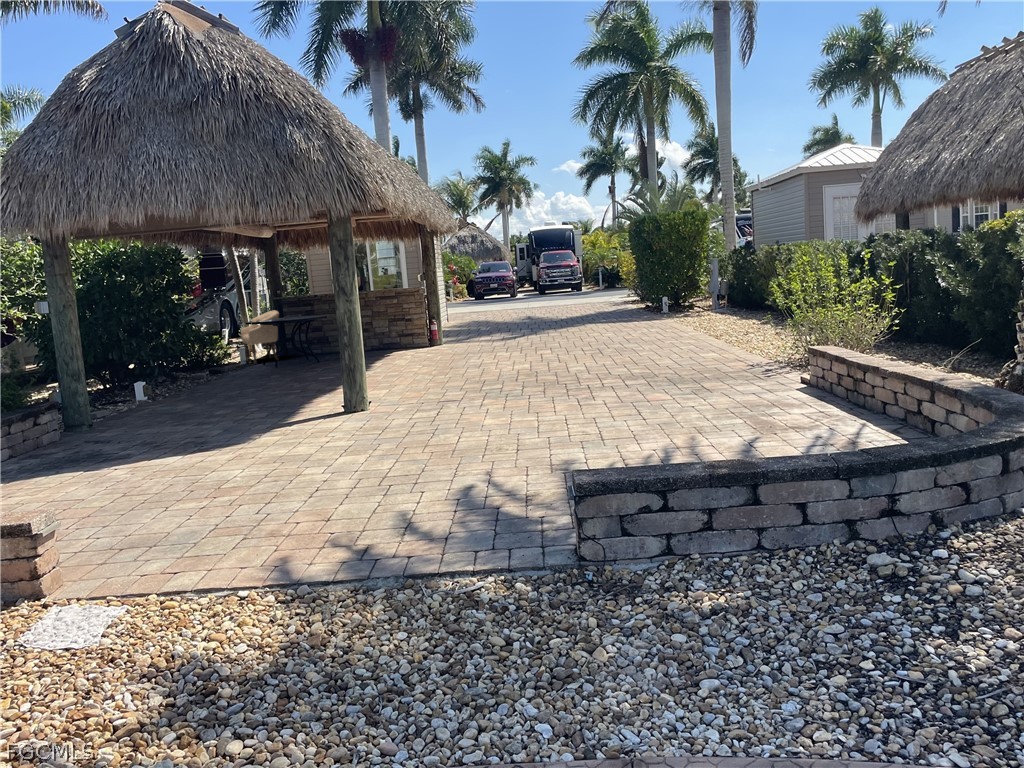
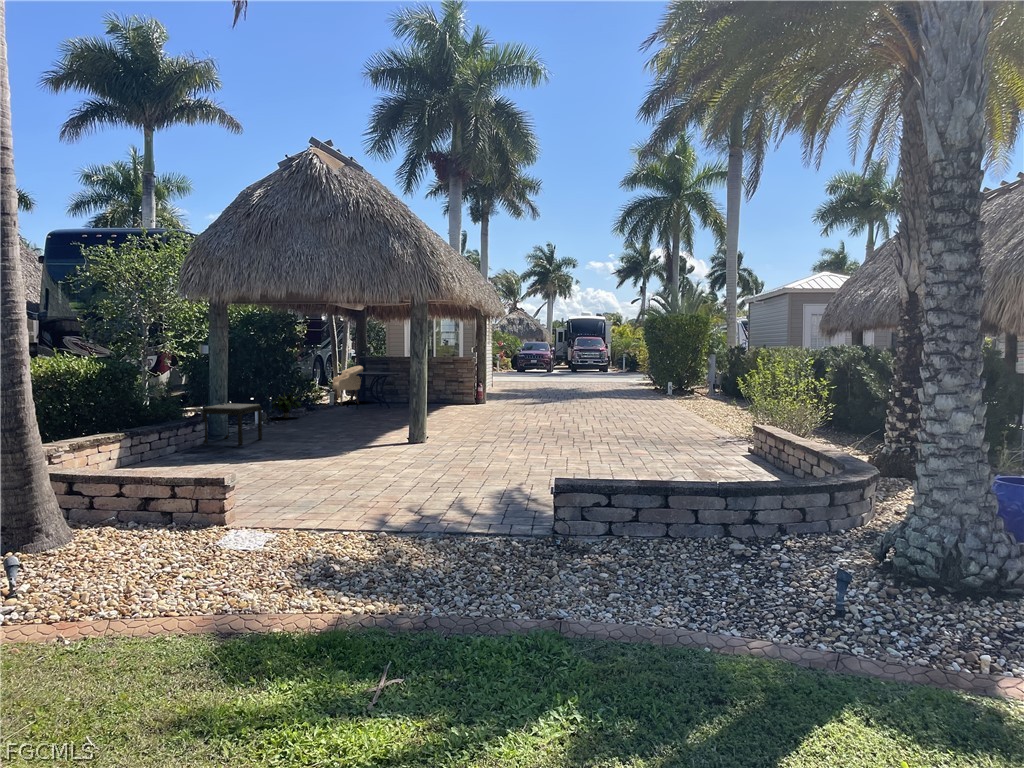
potted plant: none [157,353,203,389] -> present [272,393,301,418]
side table: none [47,378,141,439] -> present [202,404,262,445]

